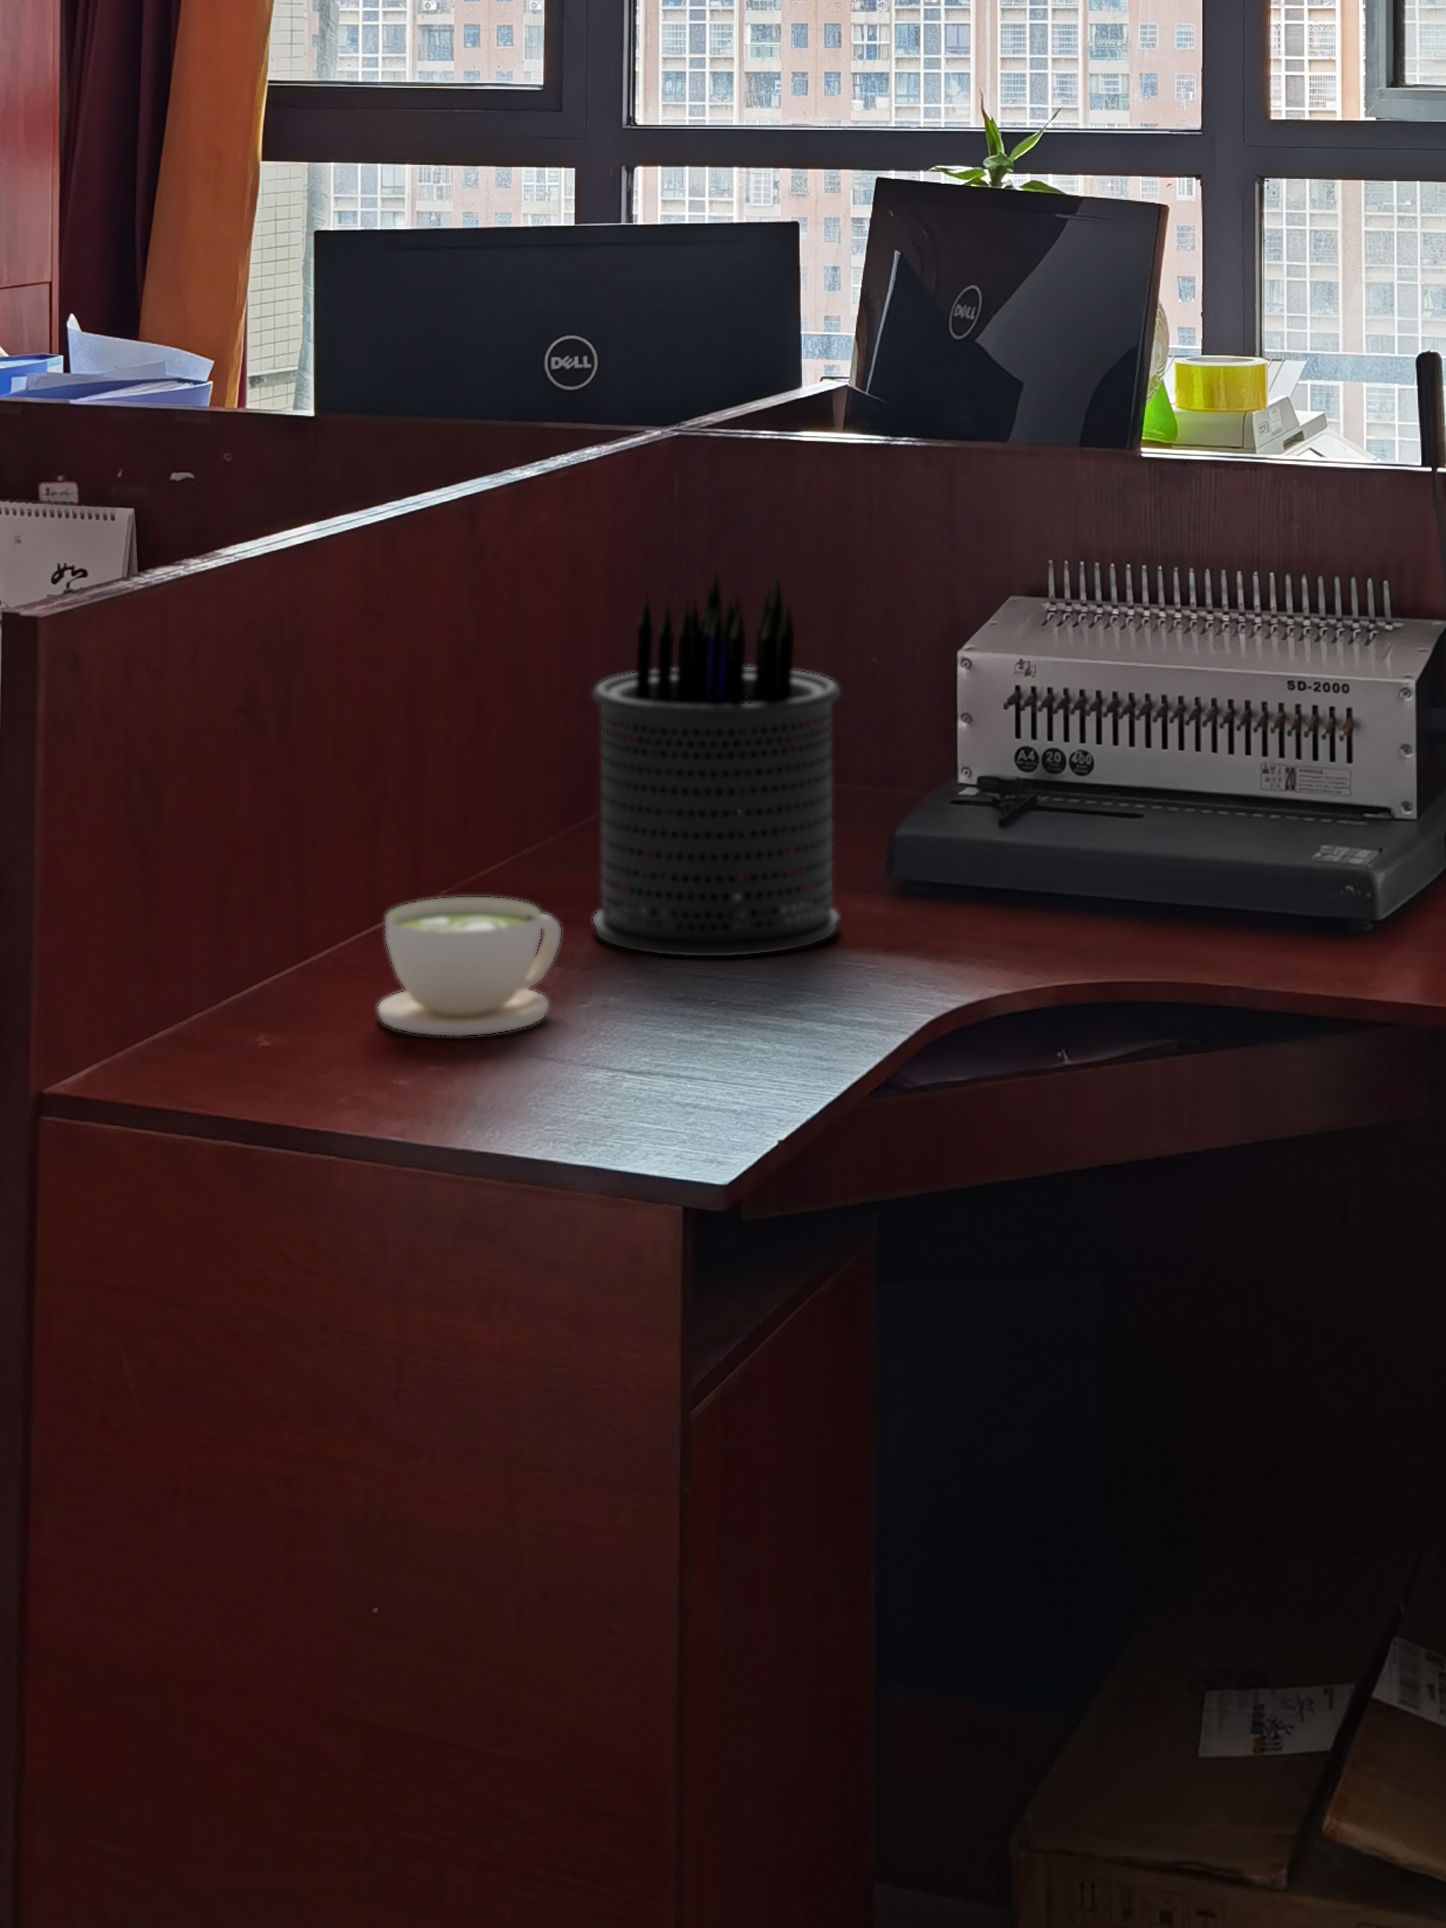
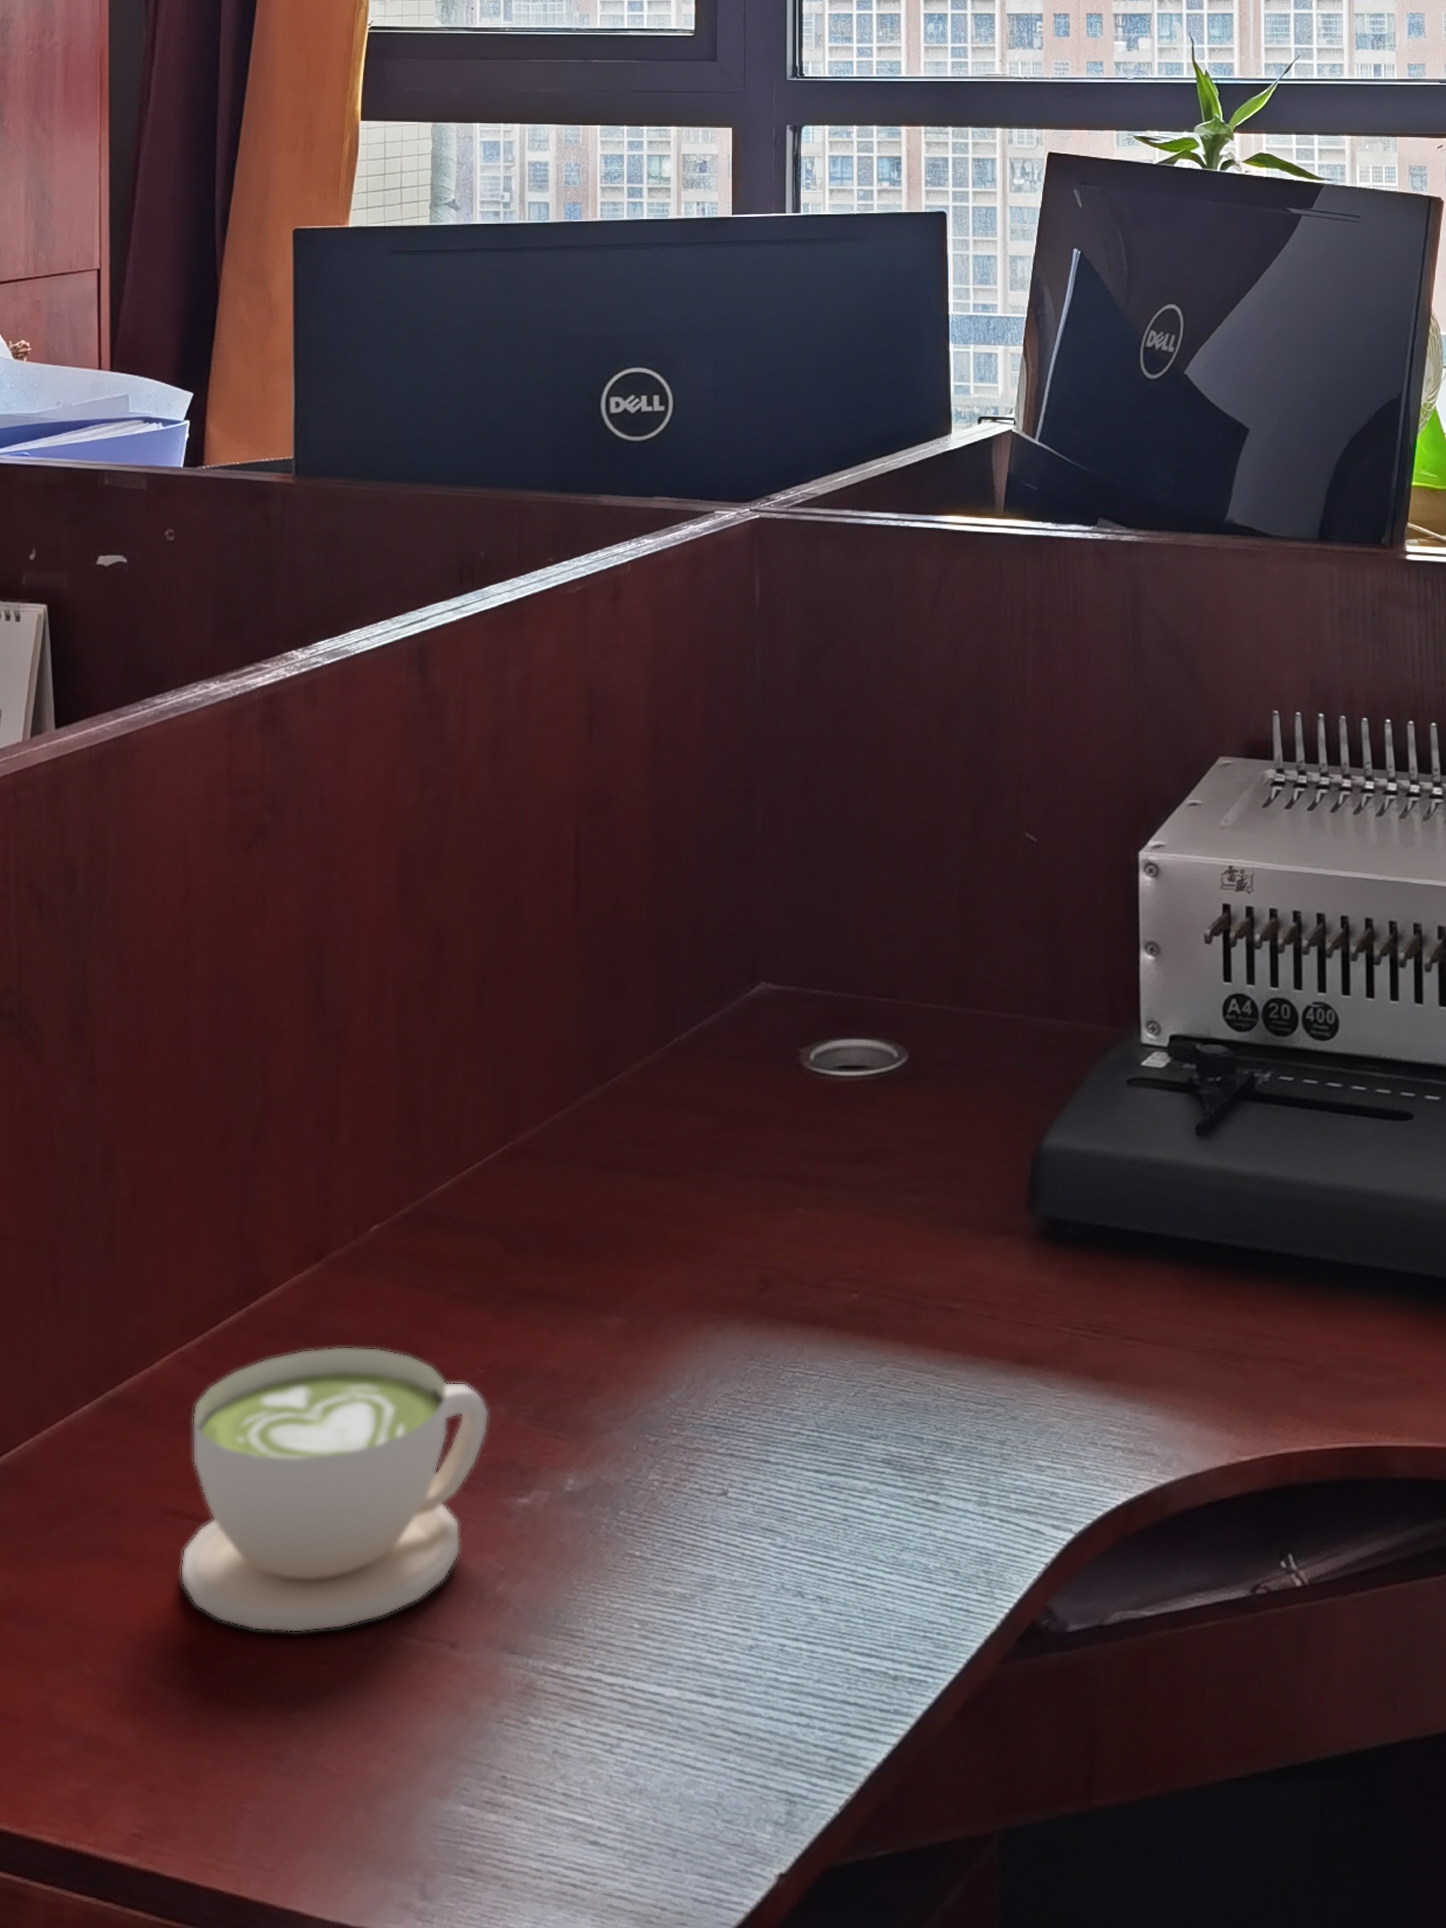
pen holder: present [593,576,840,956] -> none [594,781,961,1391]

